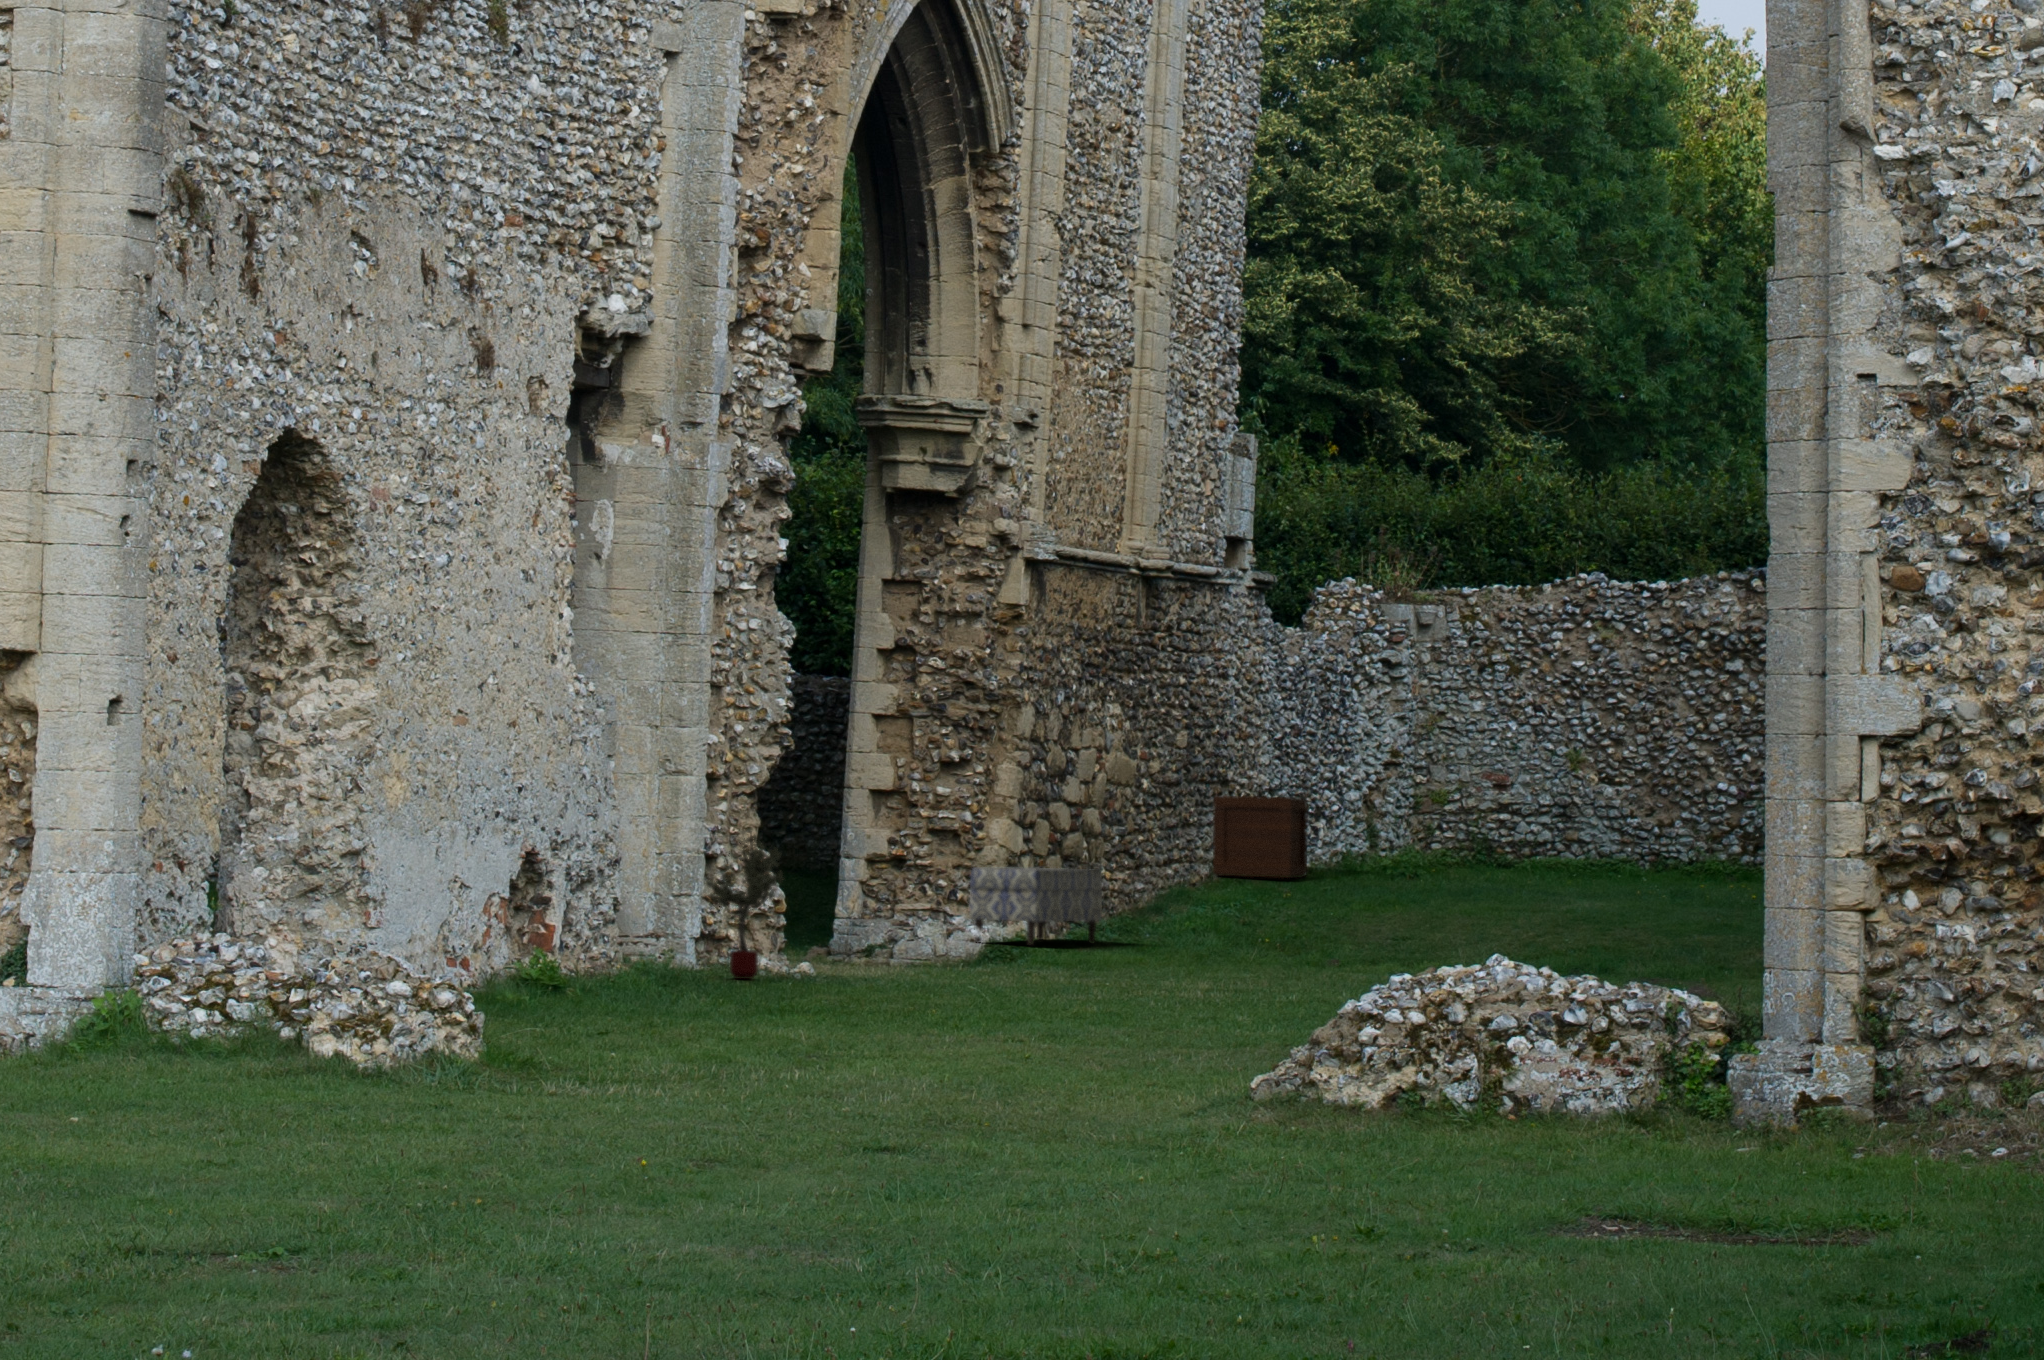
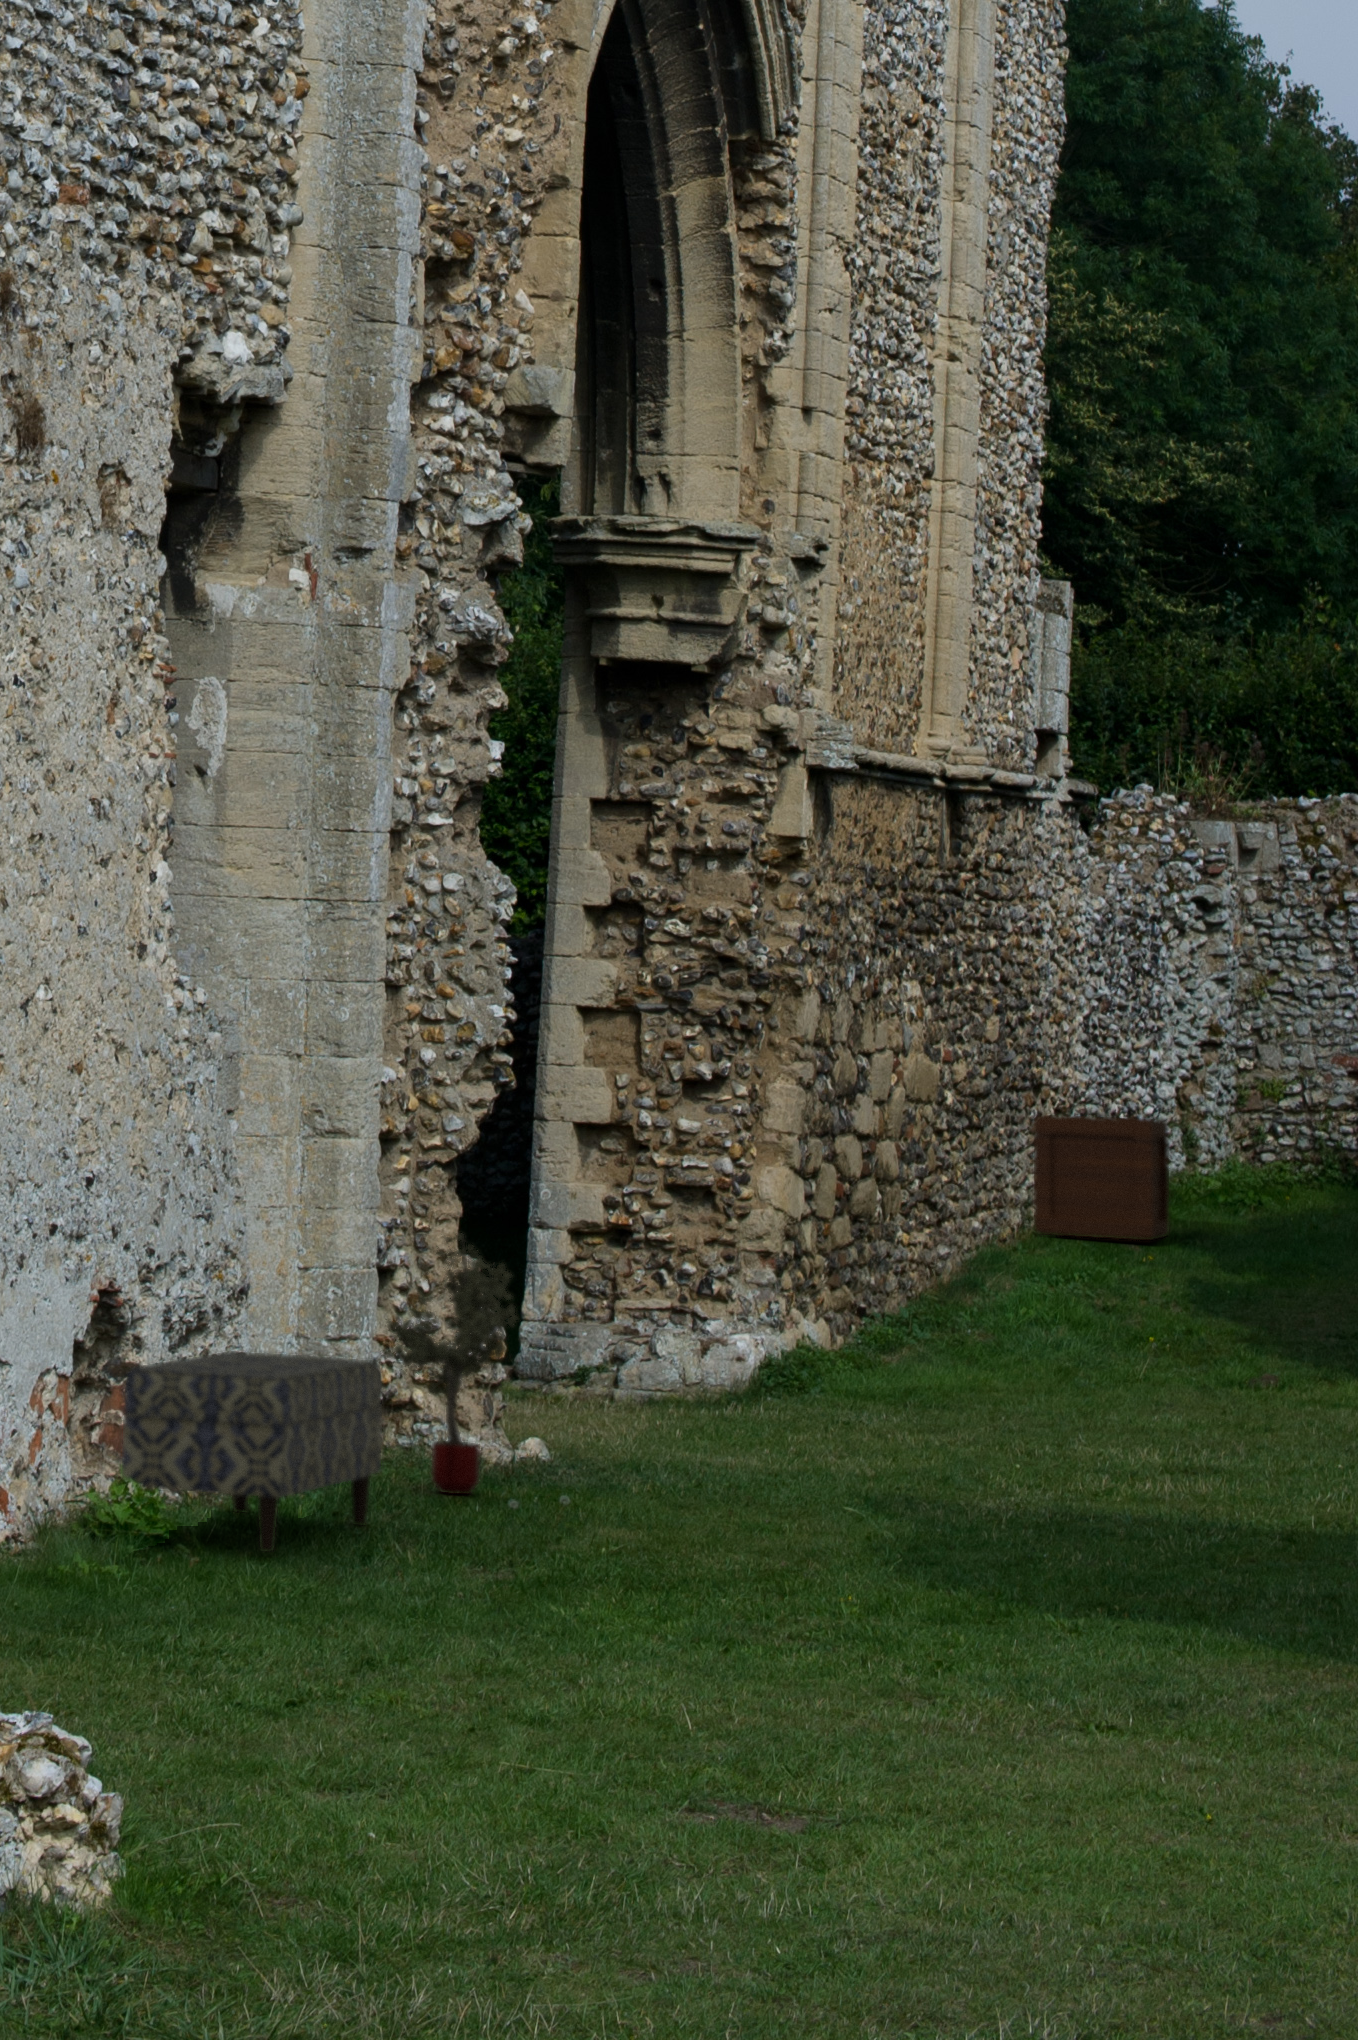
bench: present [969,867,1102,945] -> present [122,1351,382,1552]

